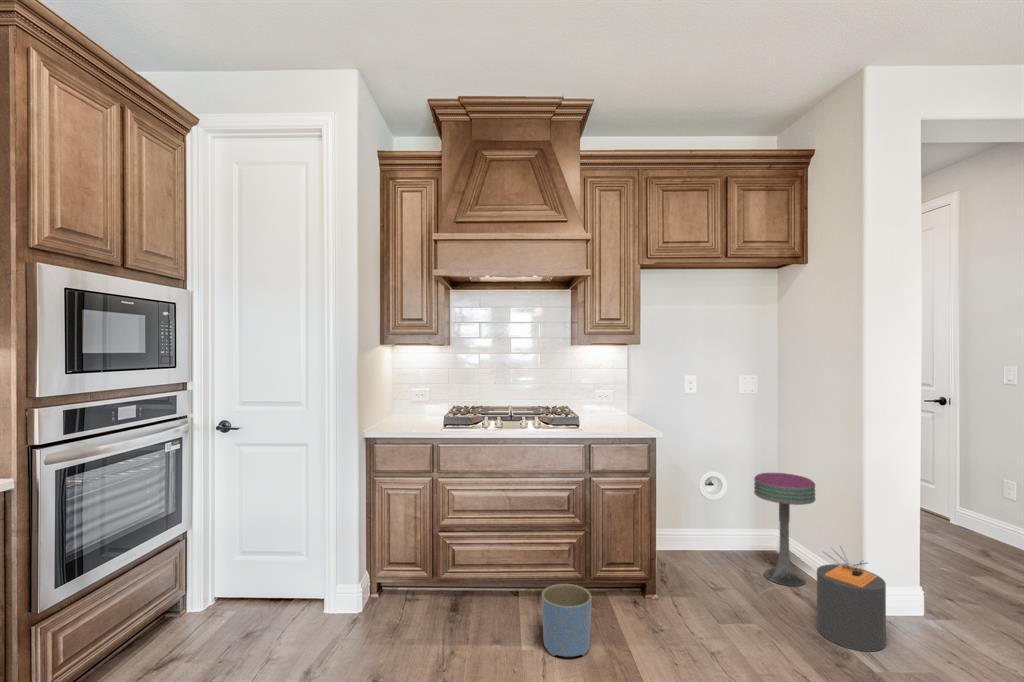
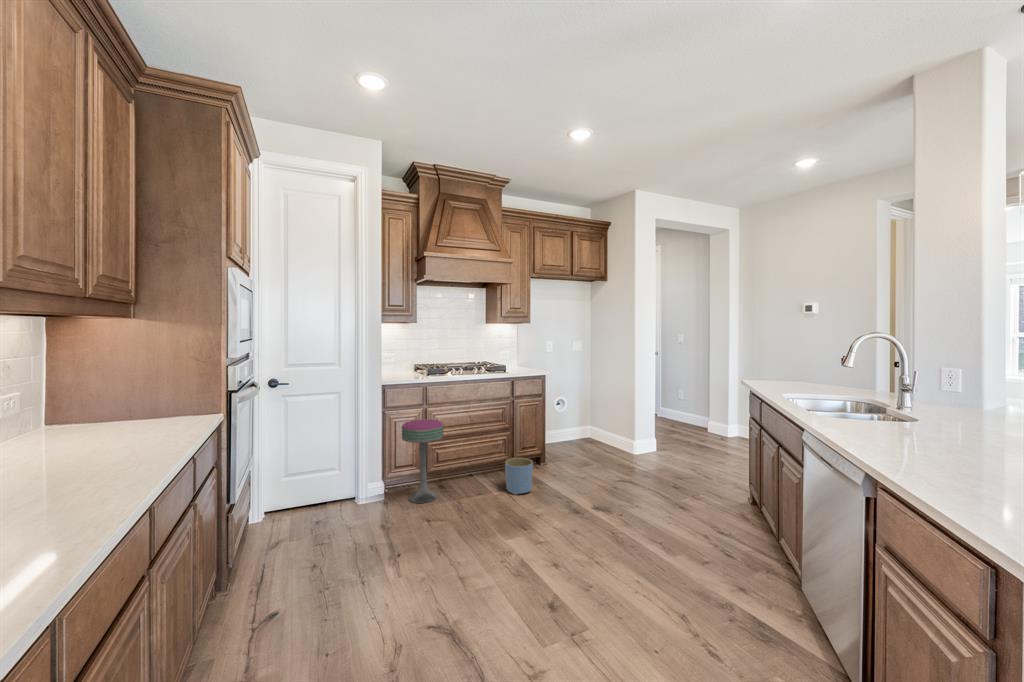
bar stool: present [754,473,815,586] -> present [402,419,444,503]
trash can: present [817,546,886,652] -> none [622,420,652,467]

